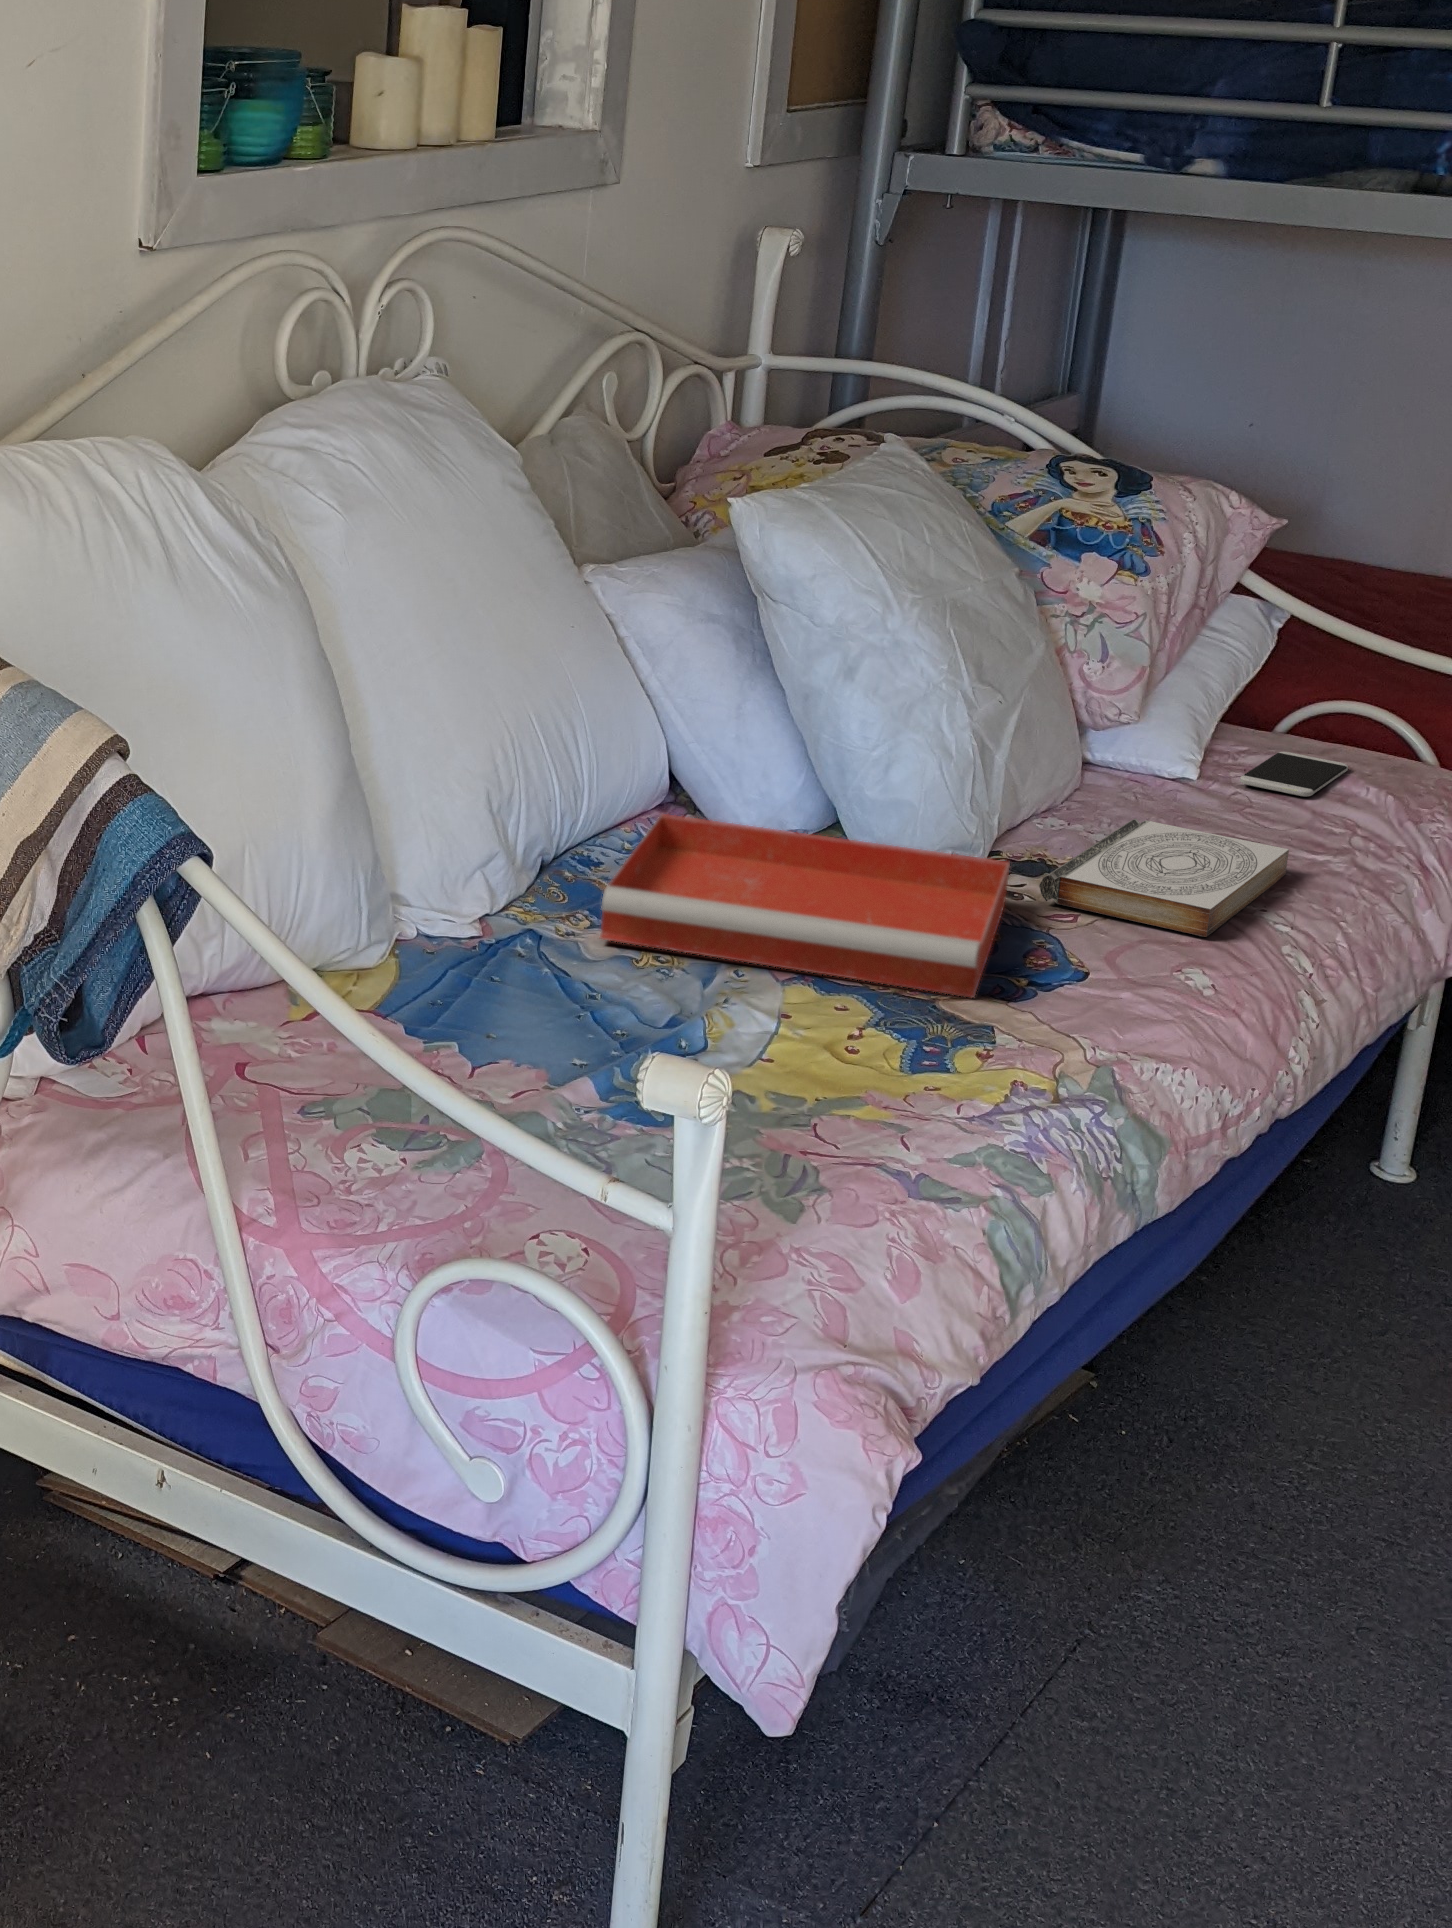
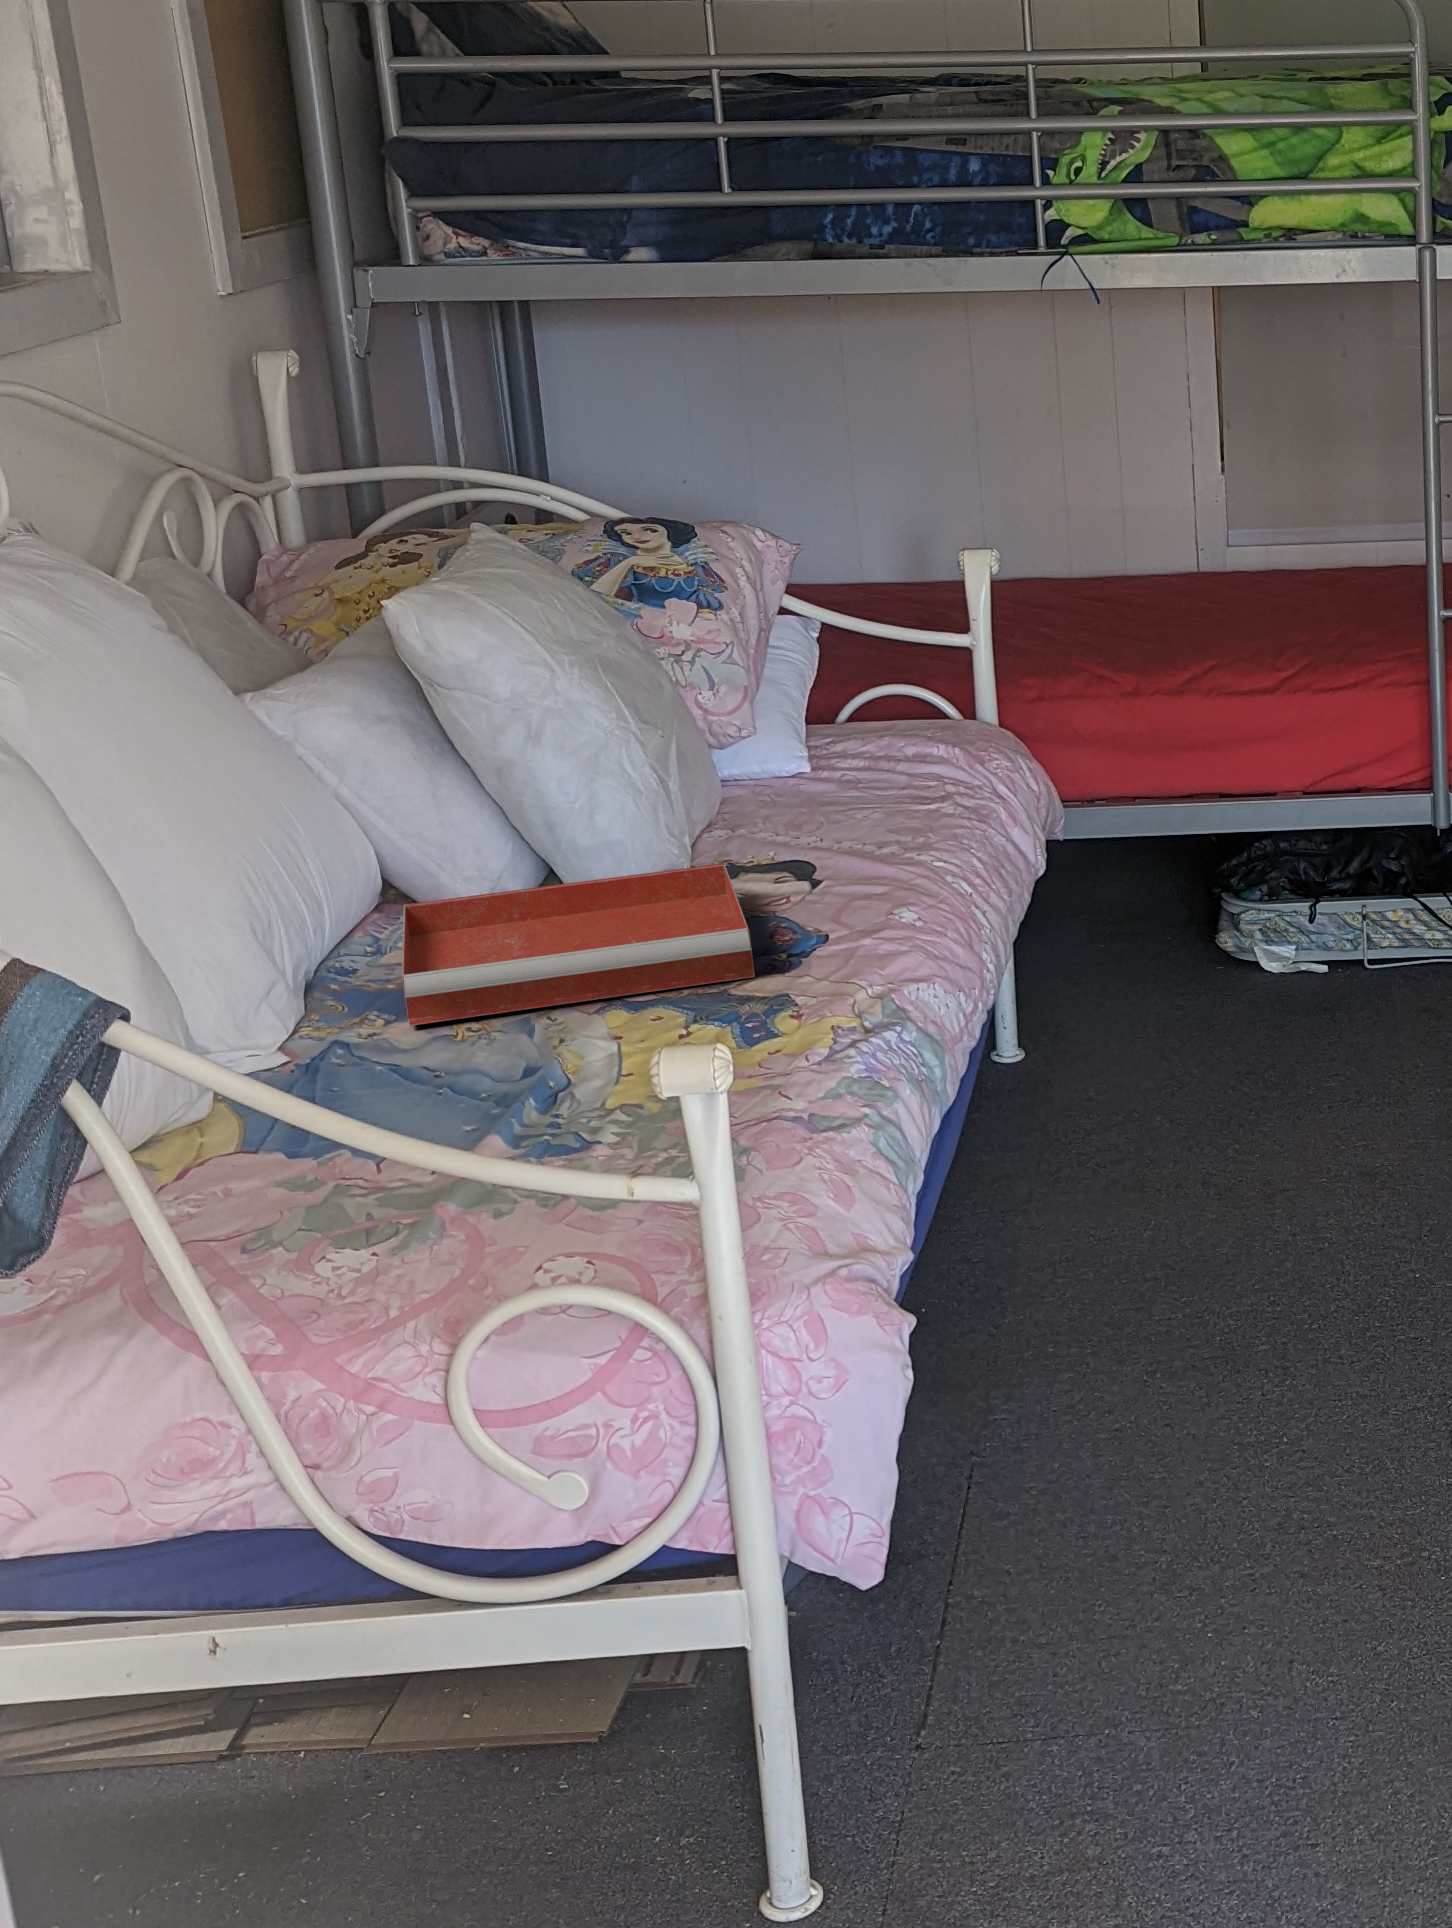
smartphone: present [1240,752,1348,796] -> none [842,729,913,762]
book: present [1039,819,1289,937] -> none [751,799,920,889]

